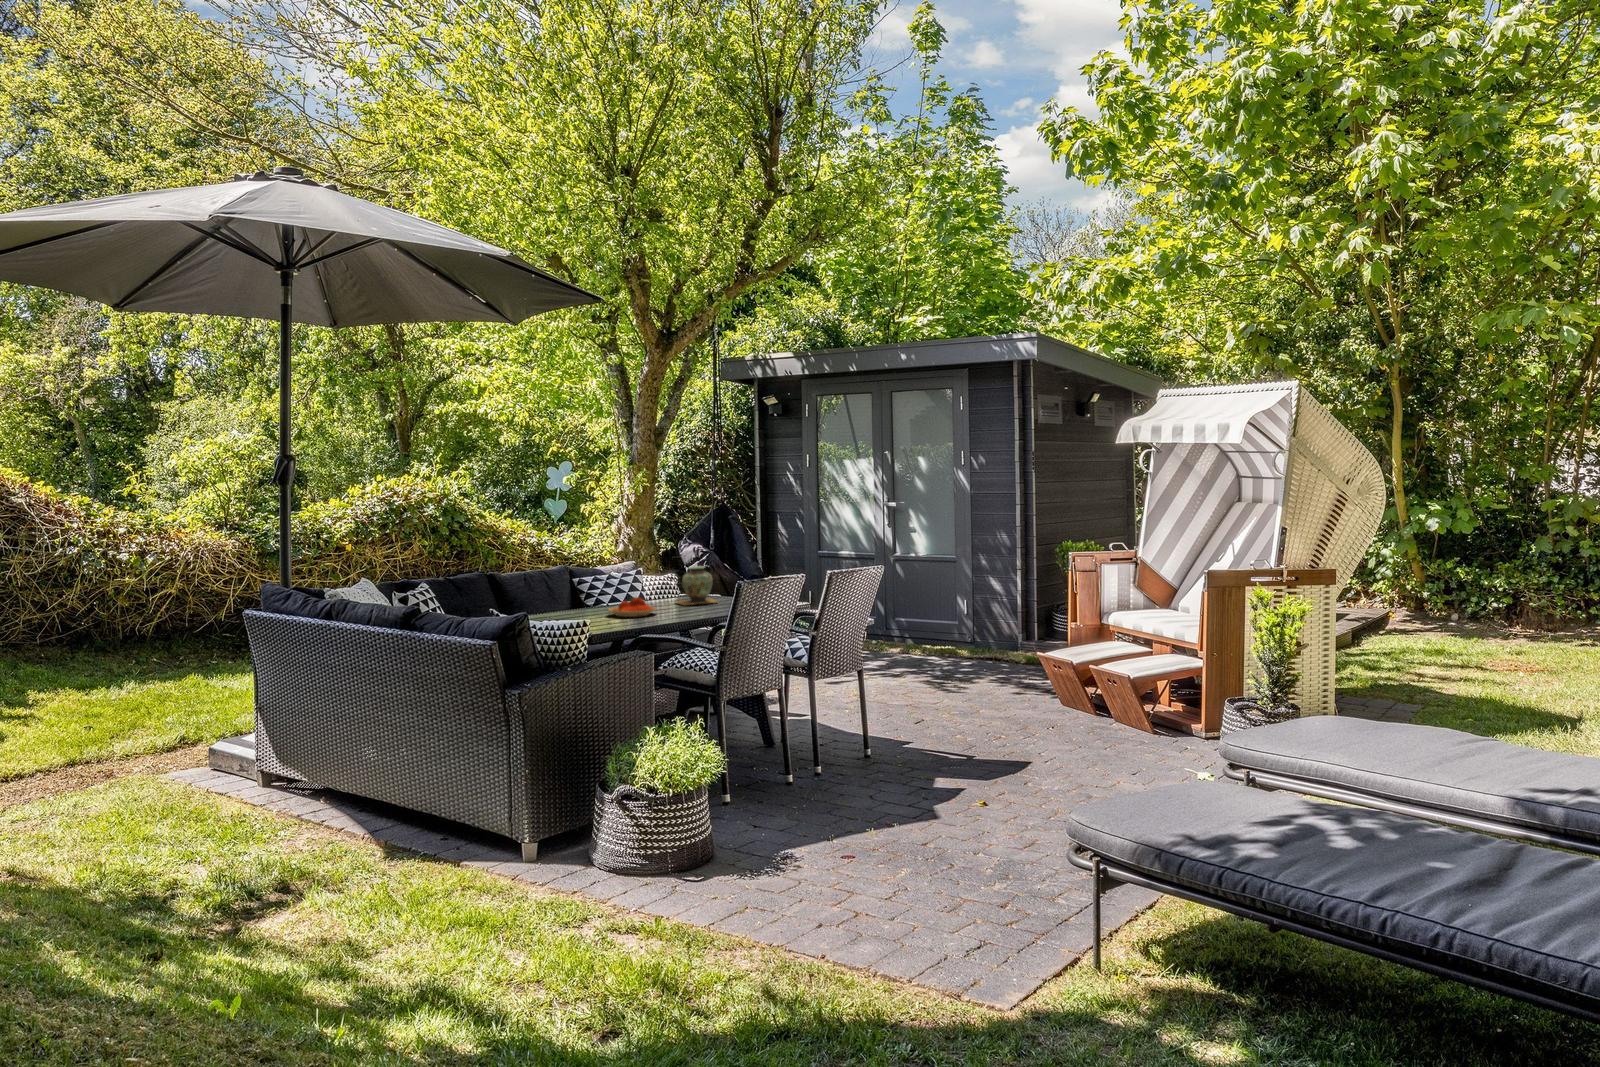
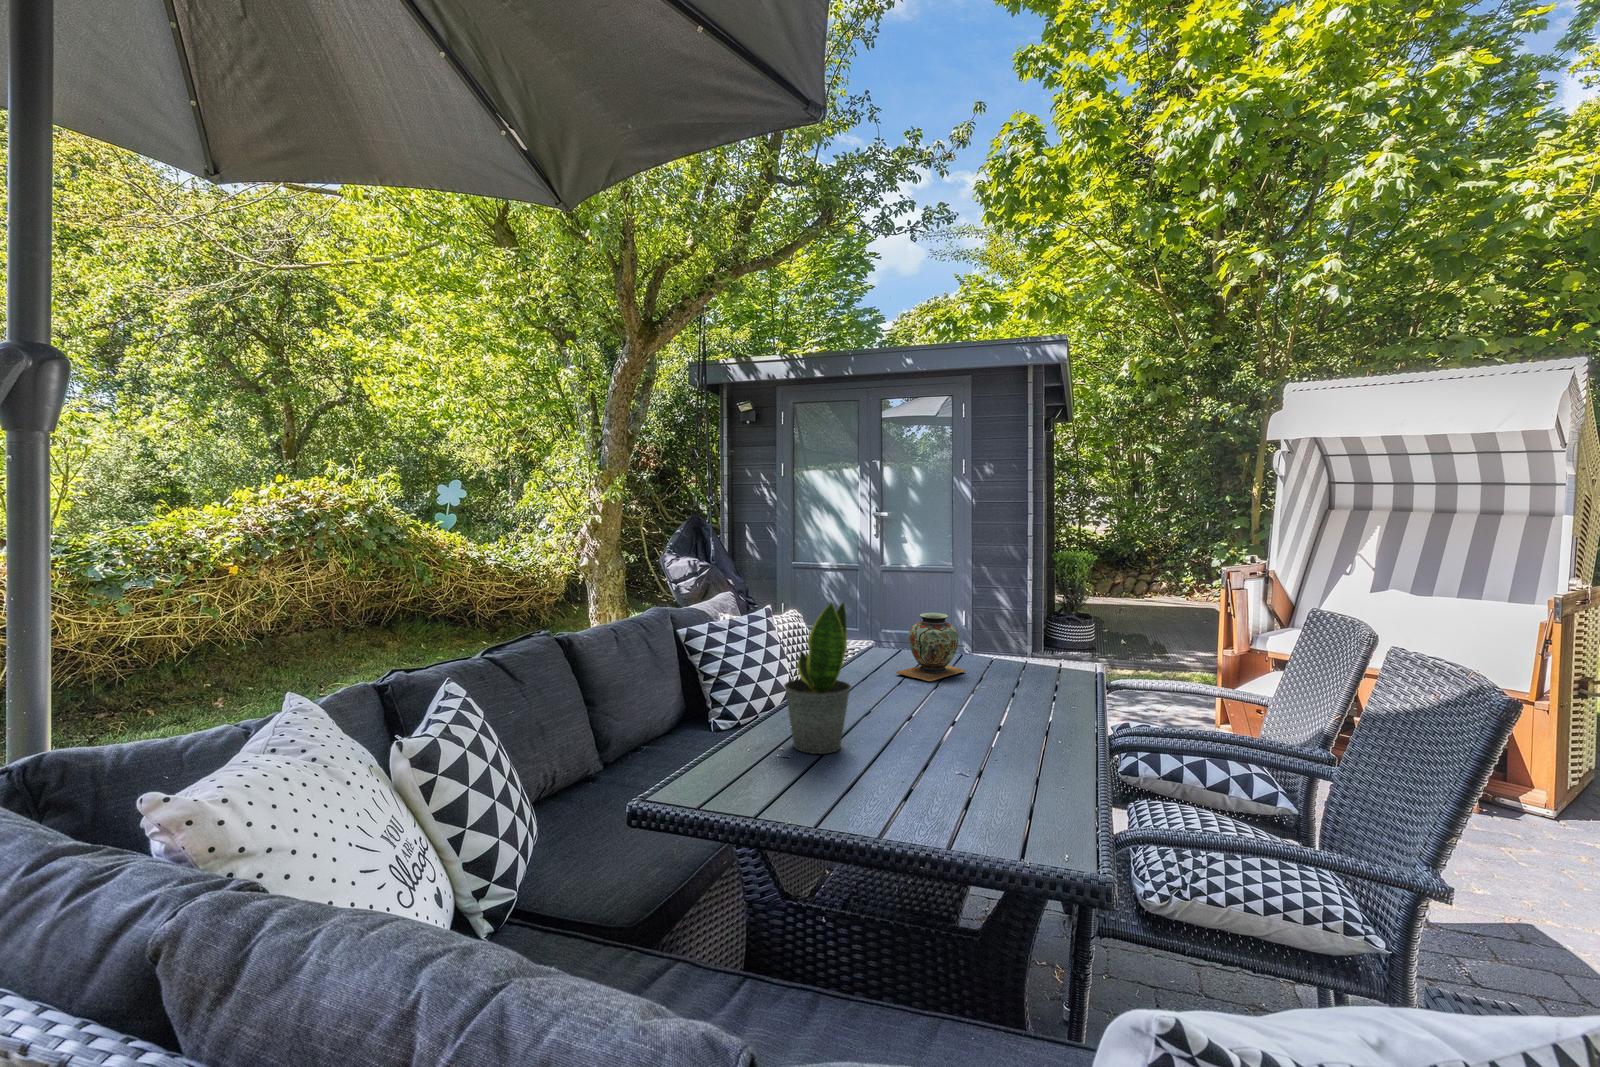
potted plant: none [546,549,579,622] -> present [784,602,851,754]
plate: present [608,597,656,617] -> none [864,680,957,725]

